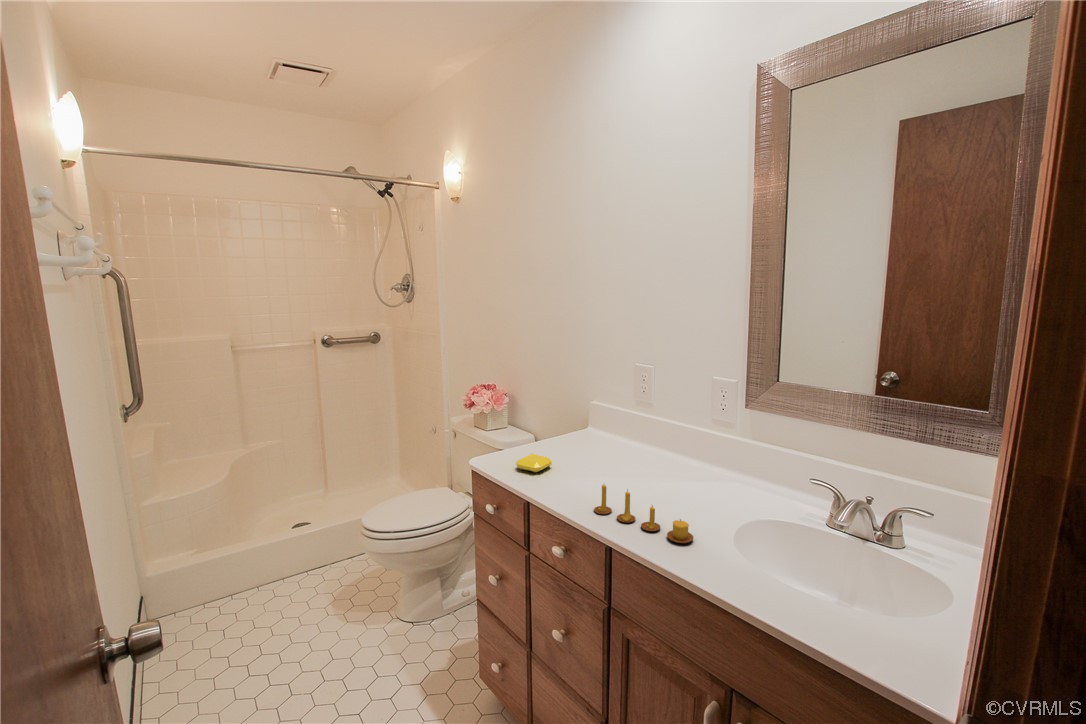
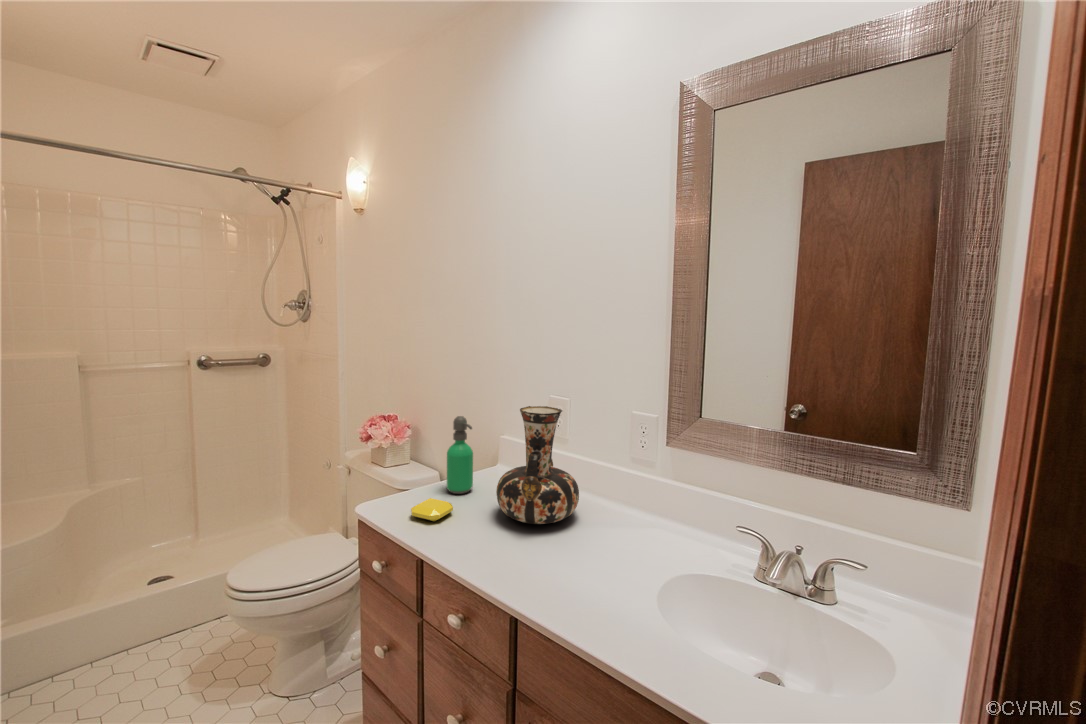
decorative vase: none [589,374,663,477] -> present [496,406,579,524]
soap dispenser: none [544,384,567,452] -> present [447,416,473,494]
candle: present [594,485,693,543] -> none [499,537,615,613]

